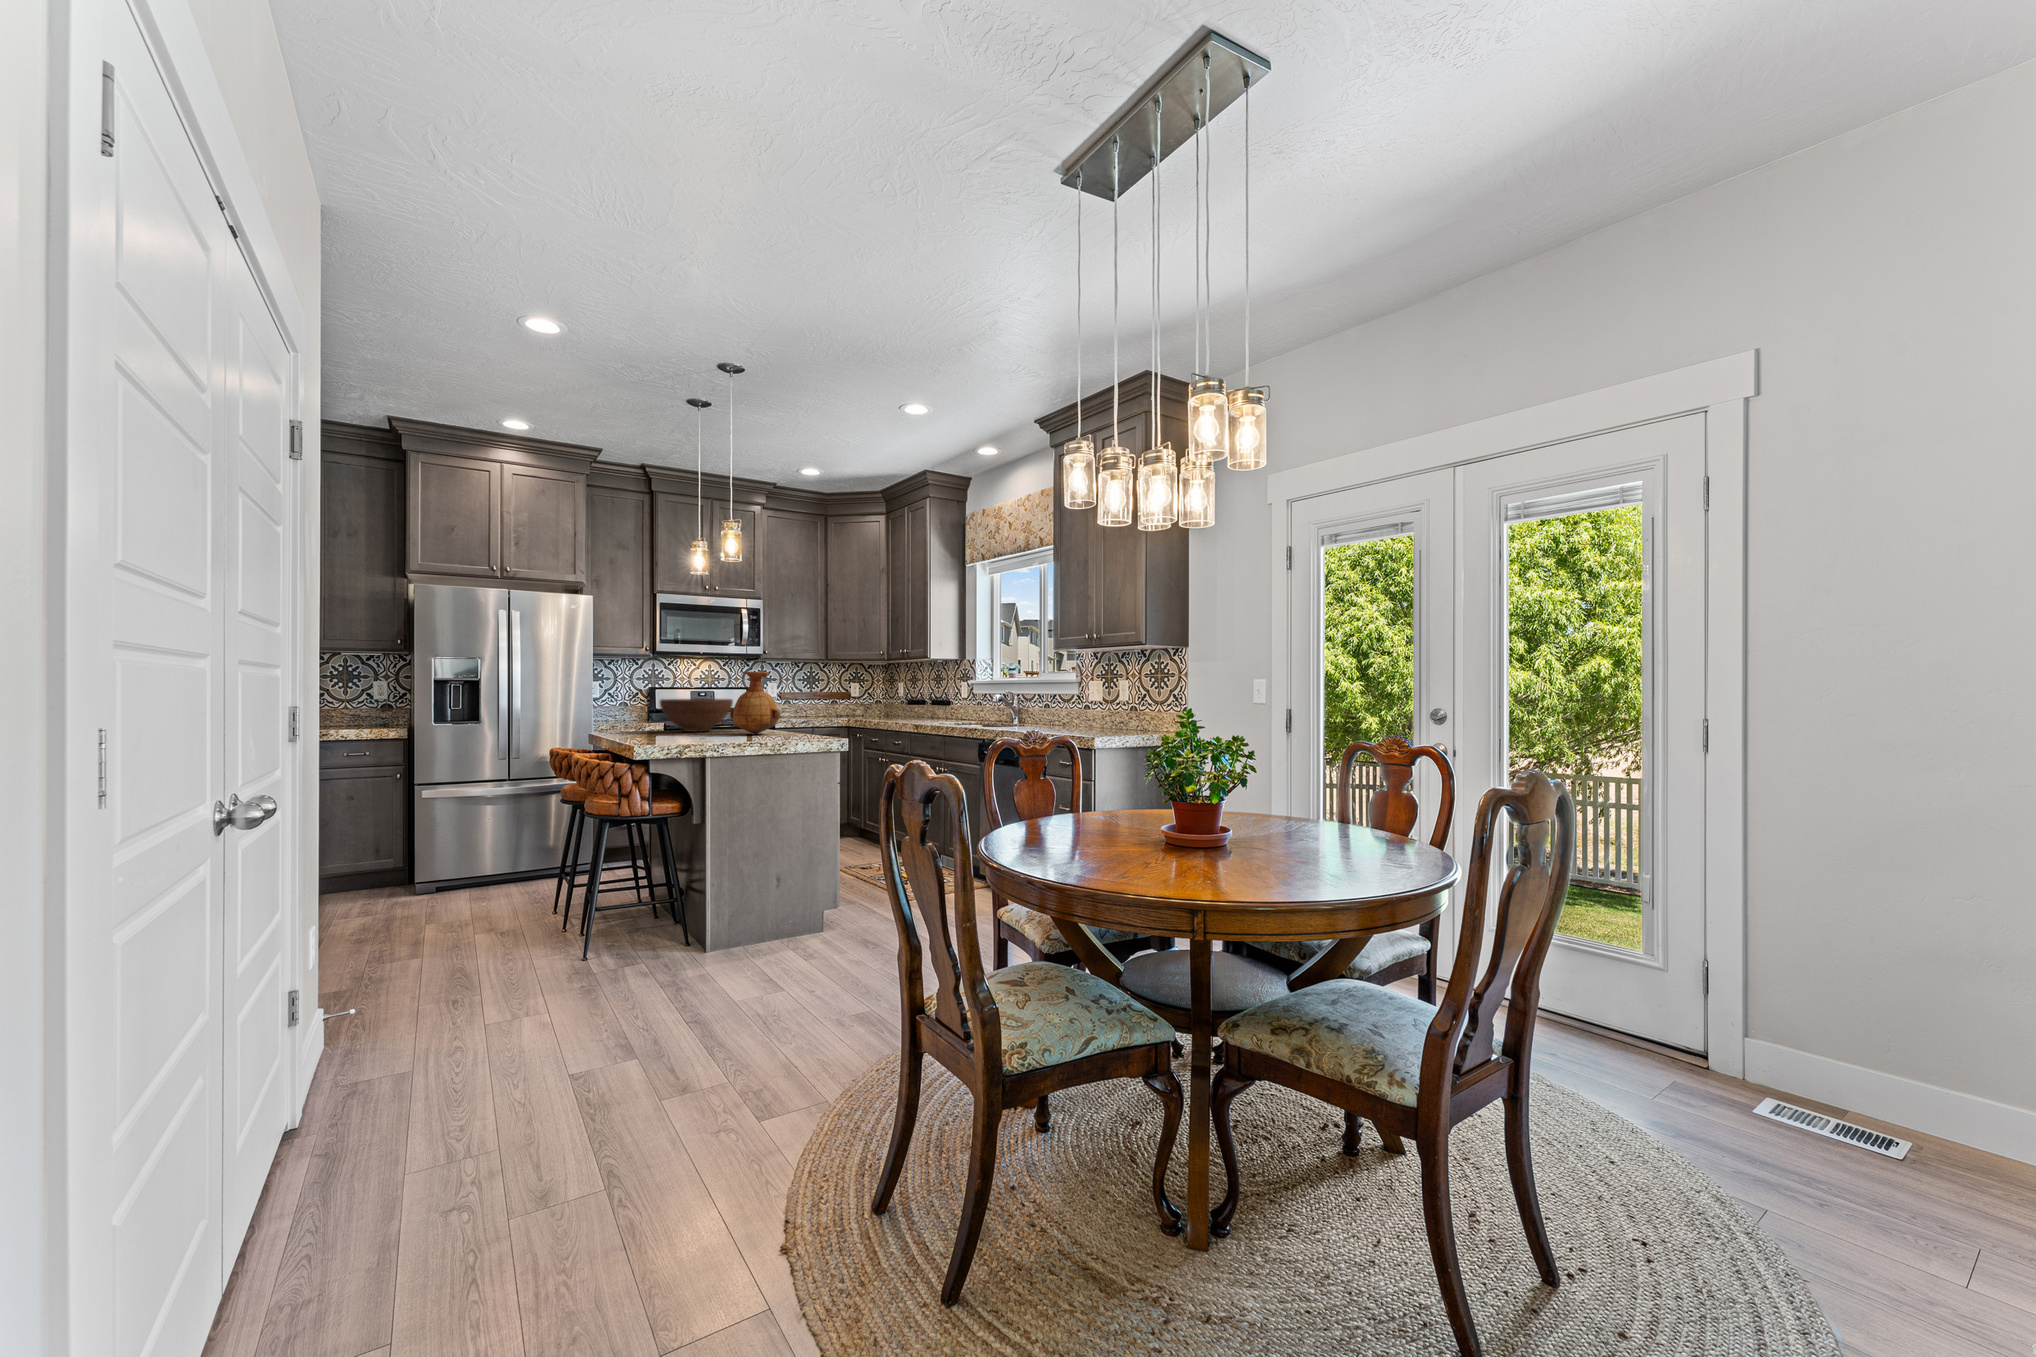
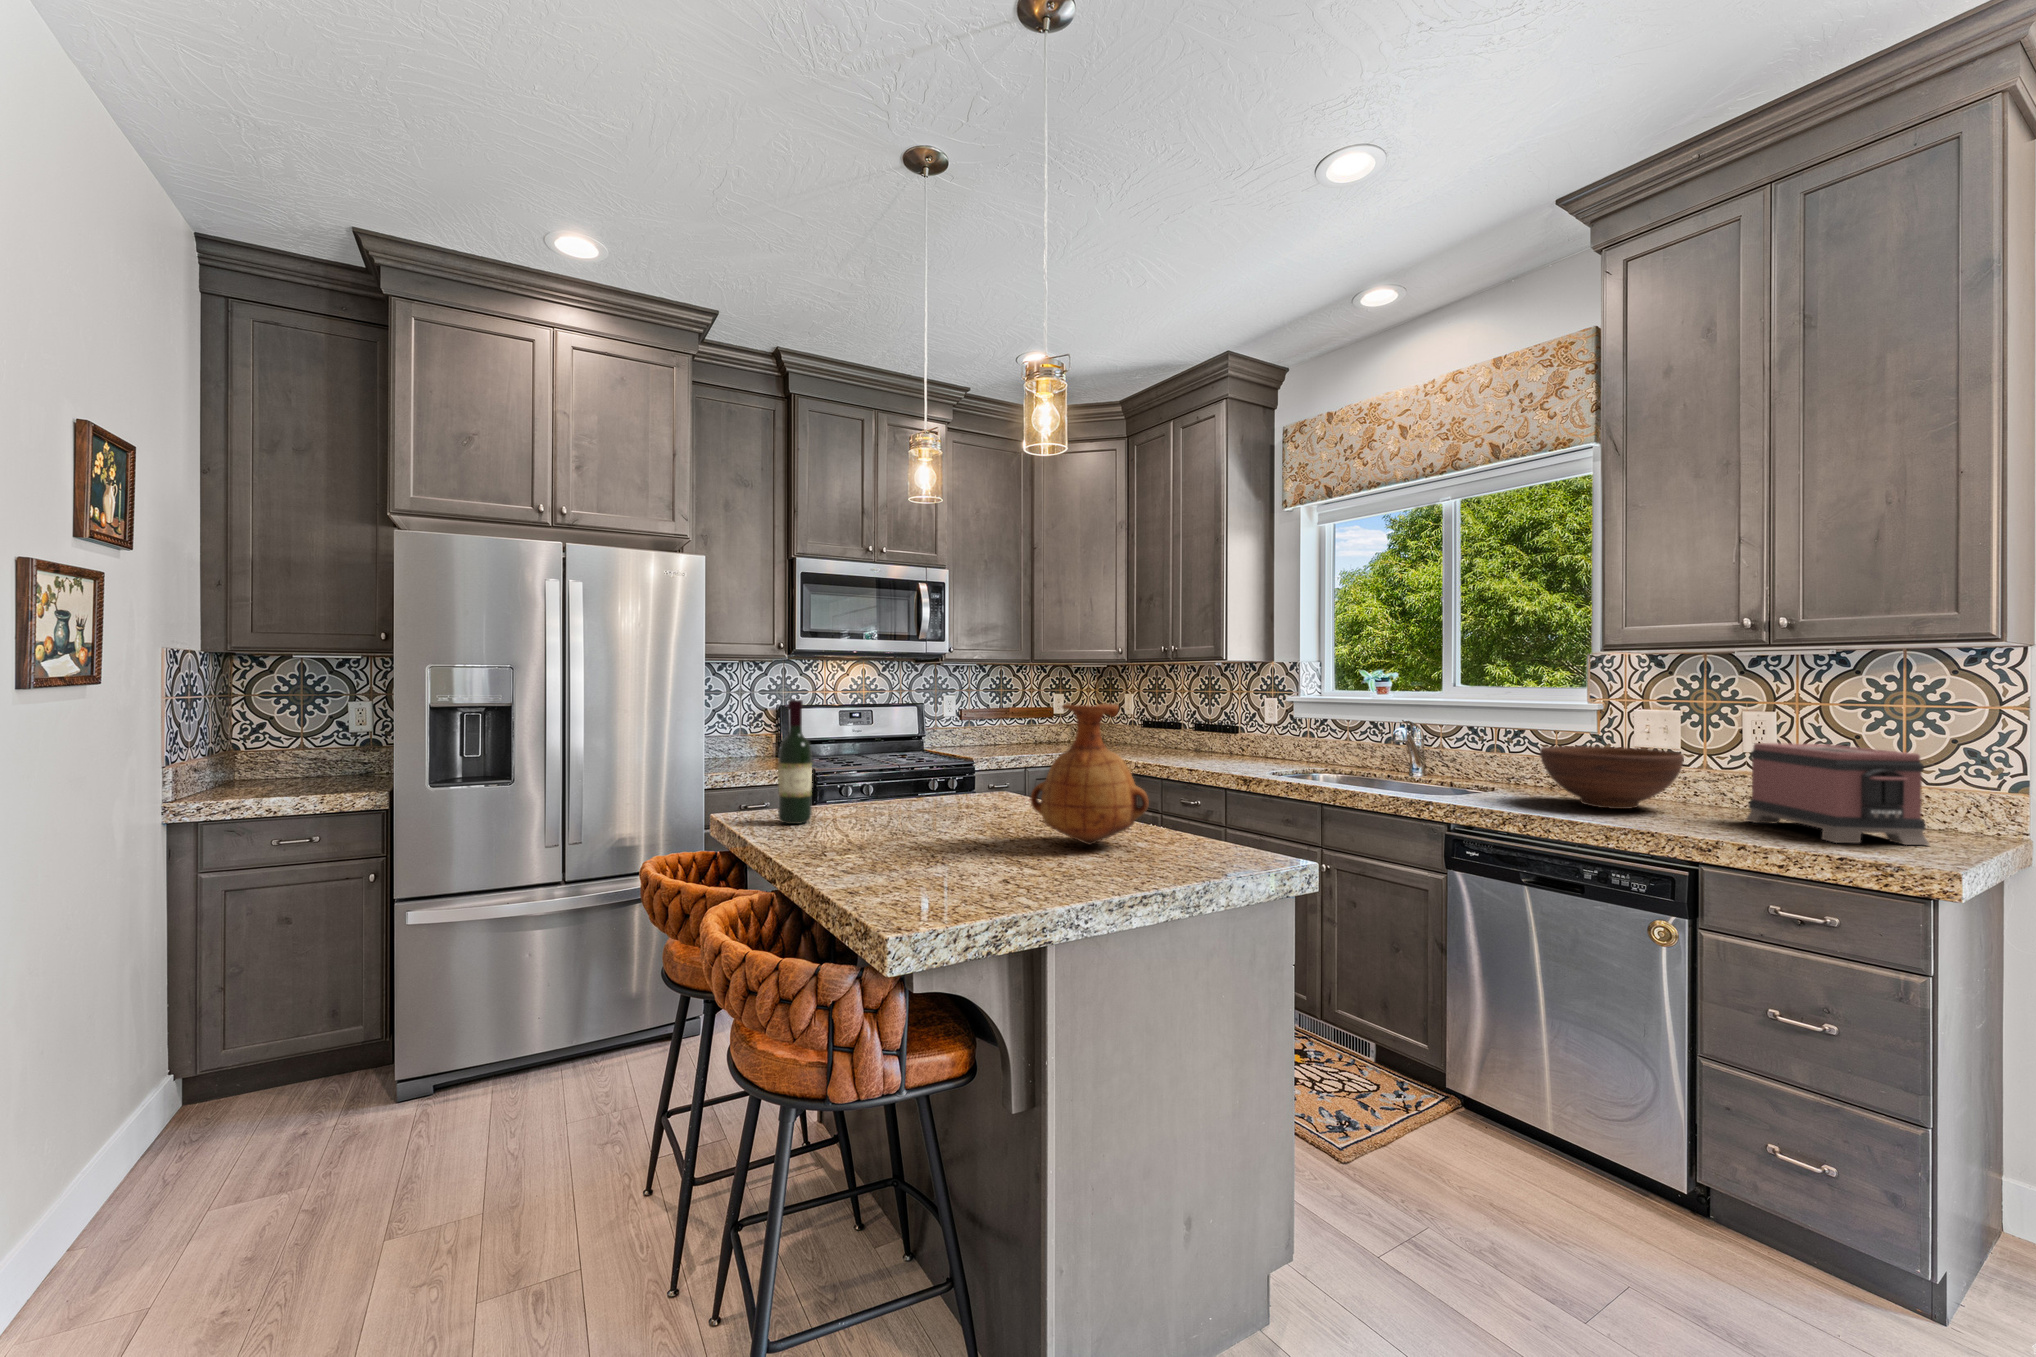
wine bottle: none [619,673,637,732] -> present [778,700,812,824]
toaster: none [1105,694,1144,735] -> present [1746,743,1929,845]
fruit bowl: present [659,699,733,732] -> present [1540,746,1684,809]

